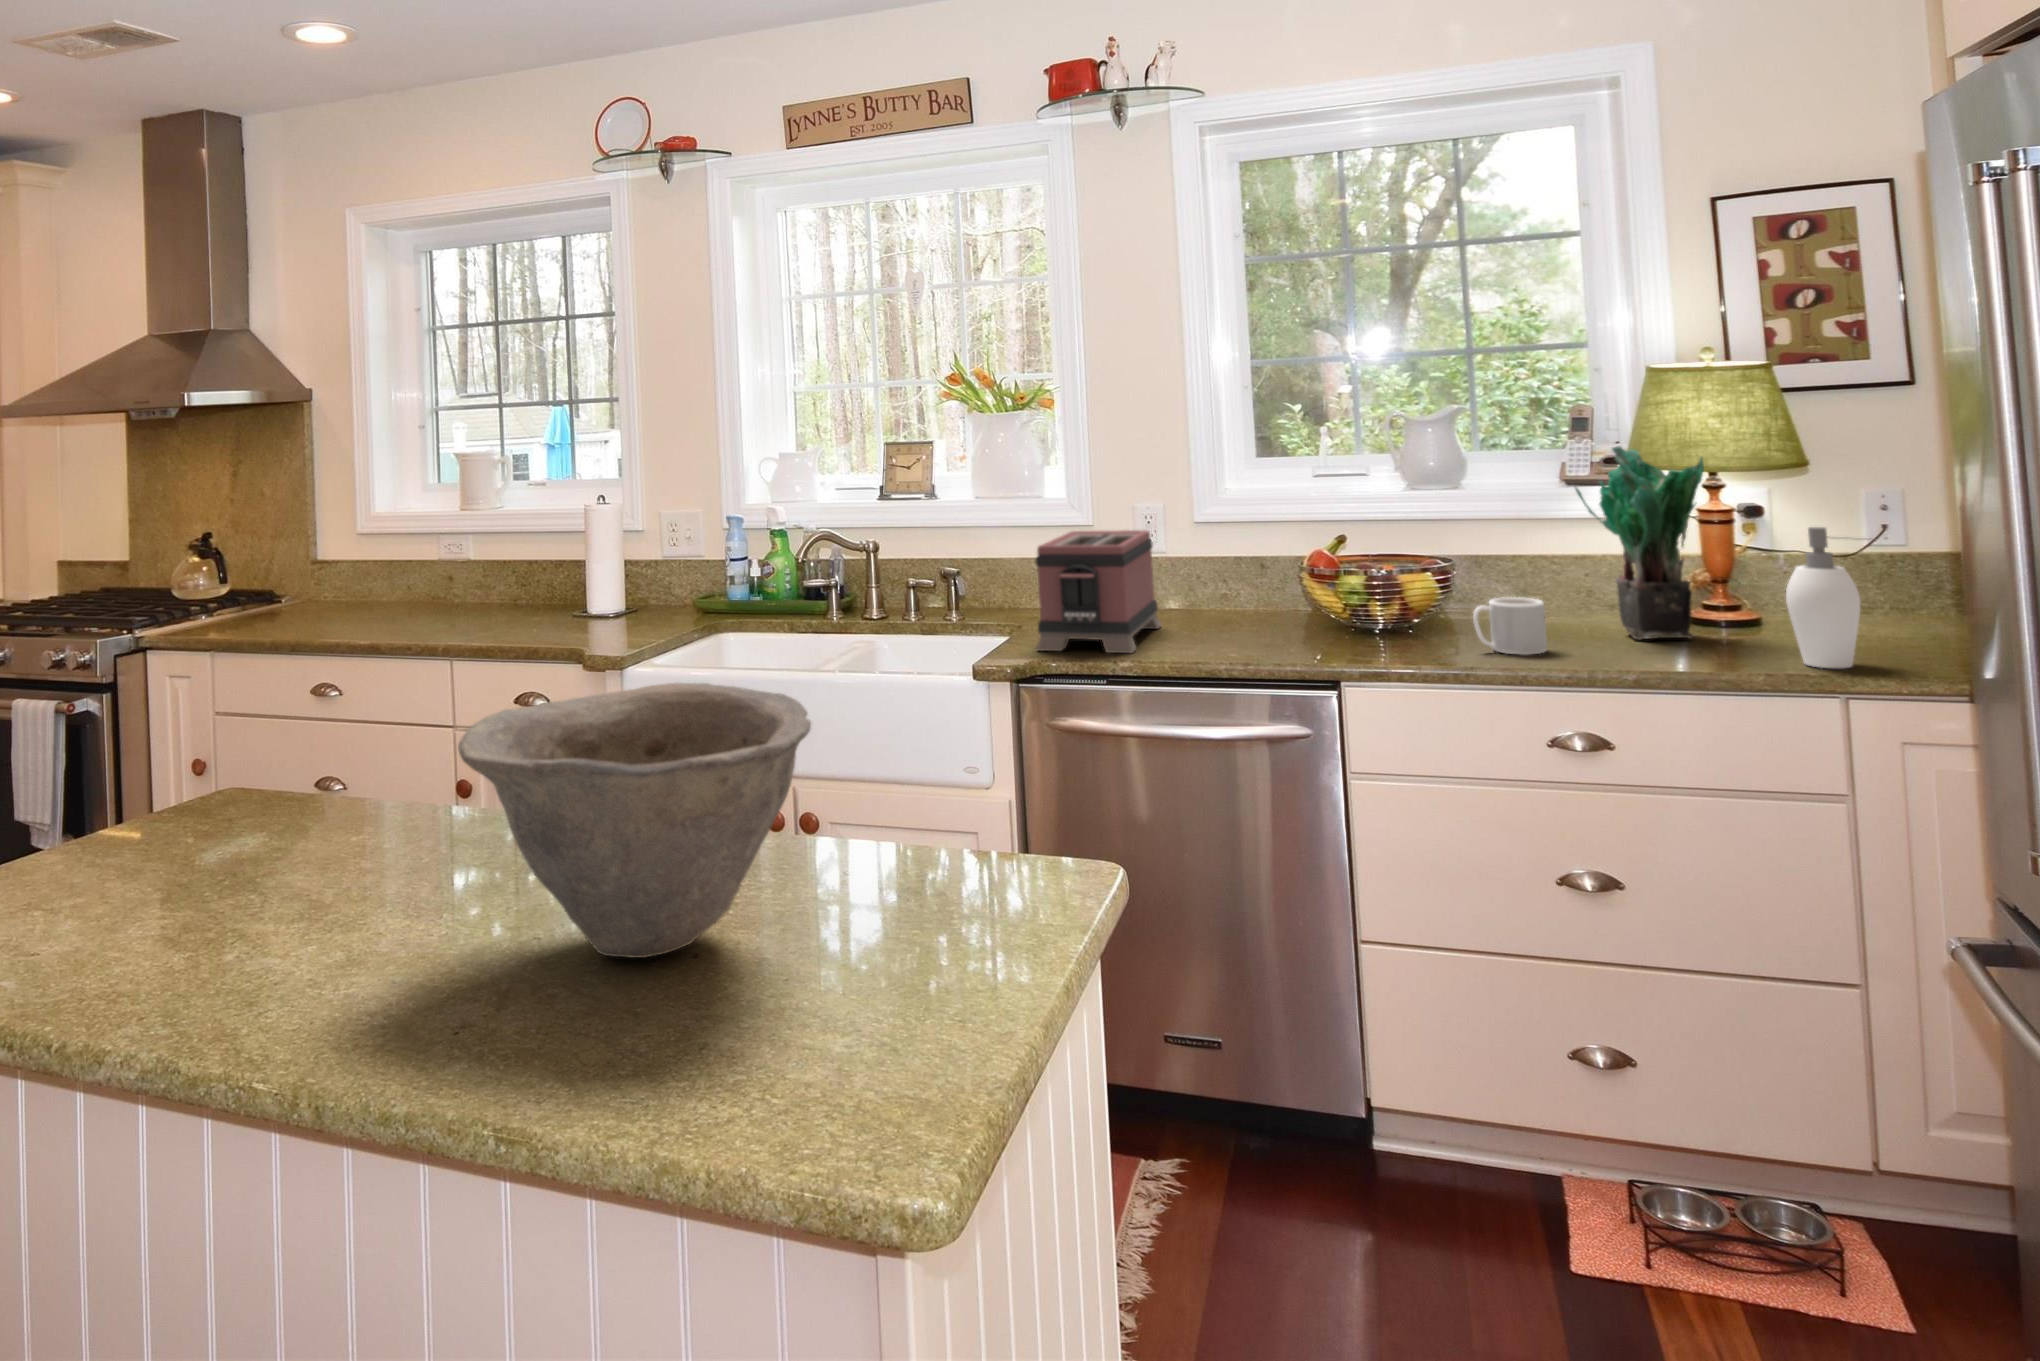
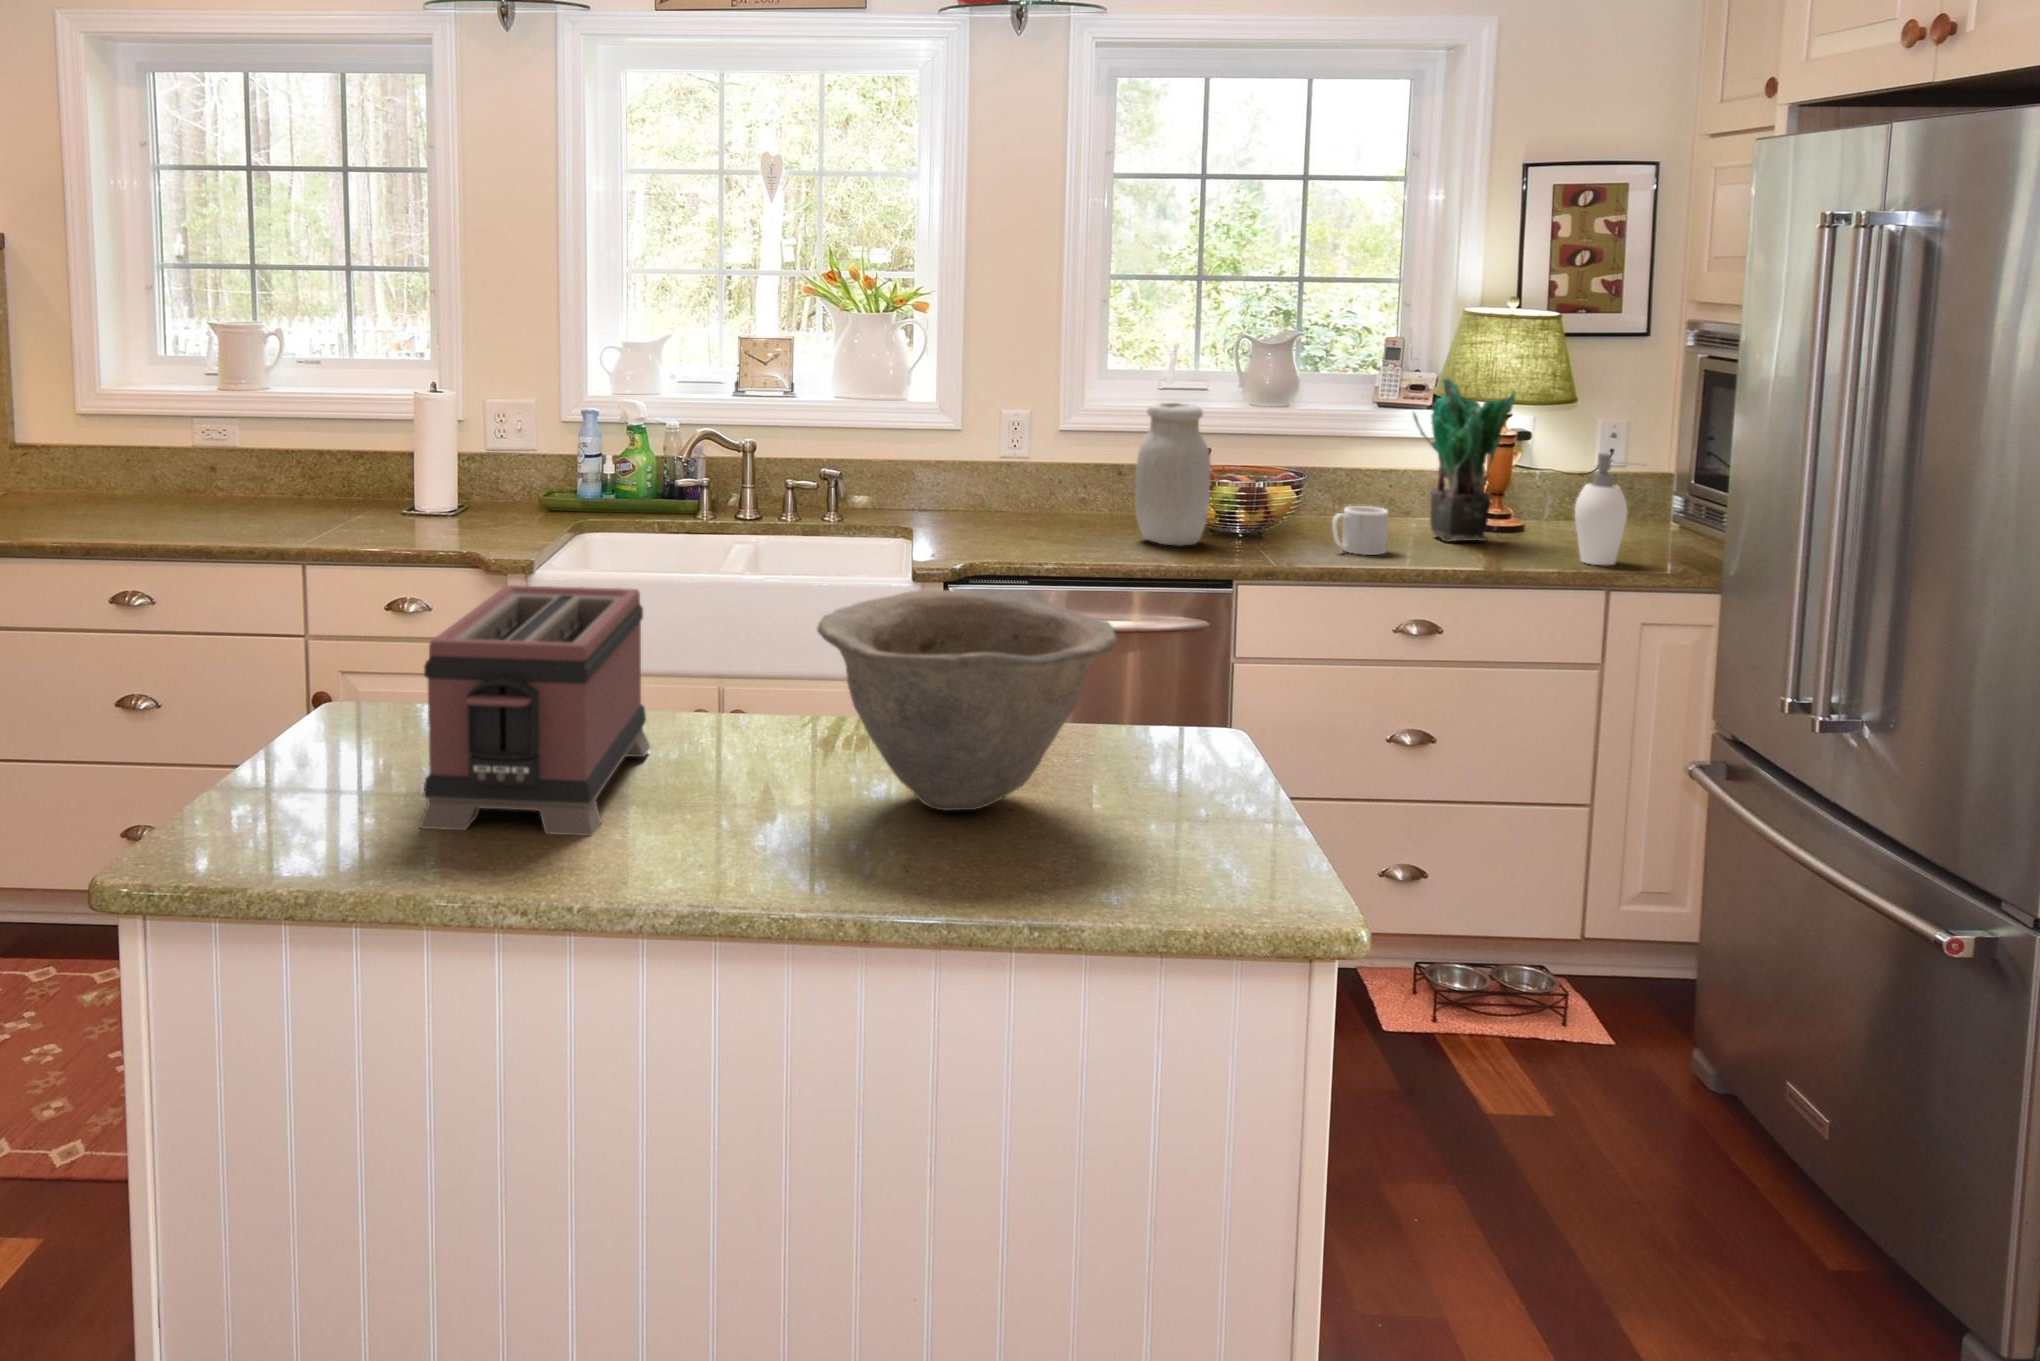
jar: none [1249,486,1333,644] -> present [1135,403,1211,545]
toaster: present [1035,530,1161,653] -> present [419,585,650,836]

